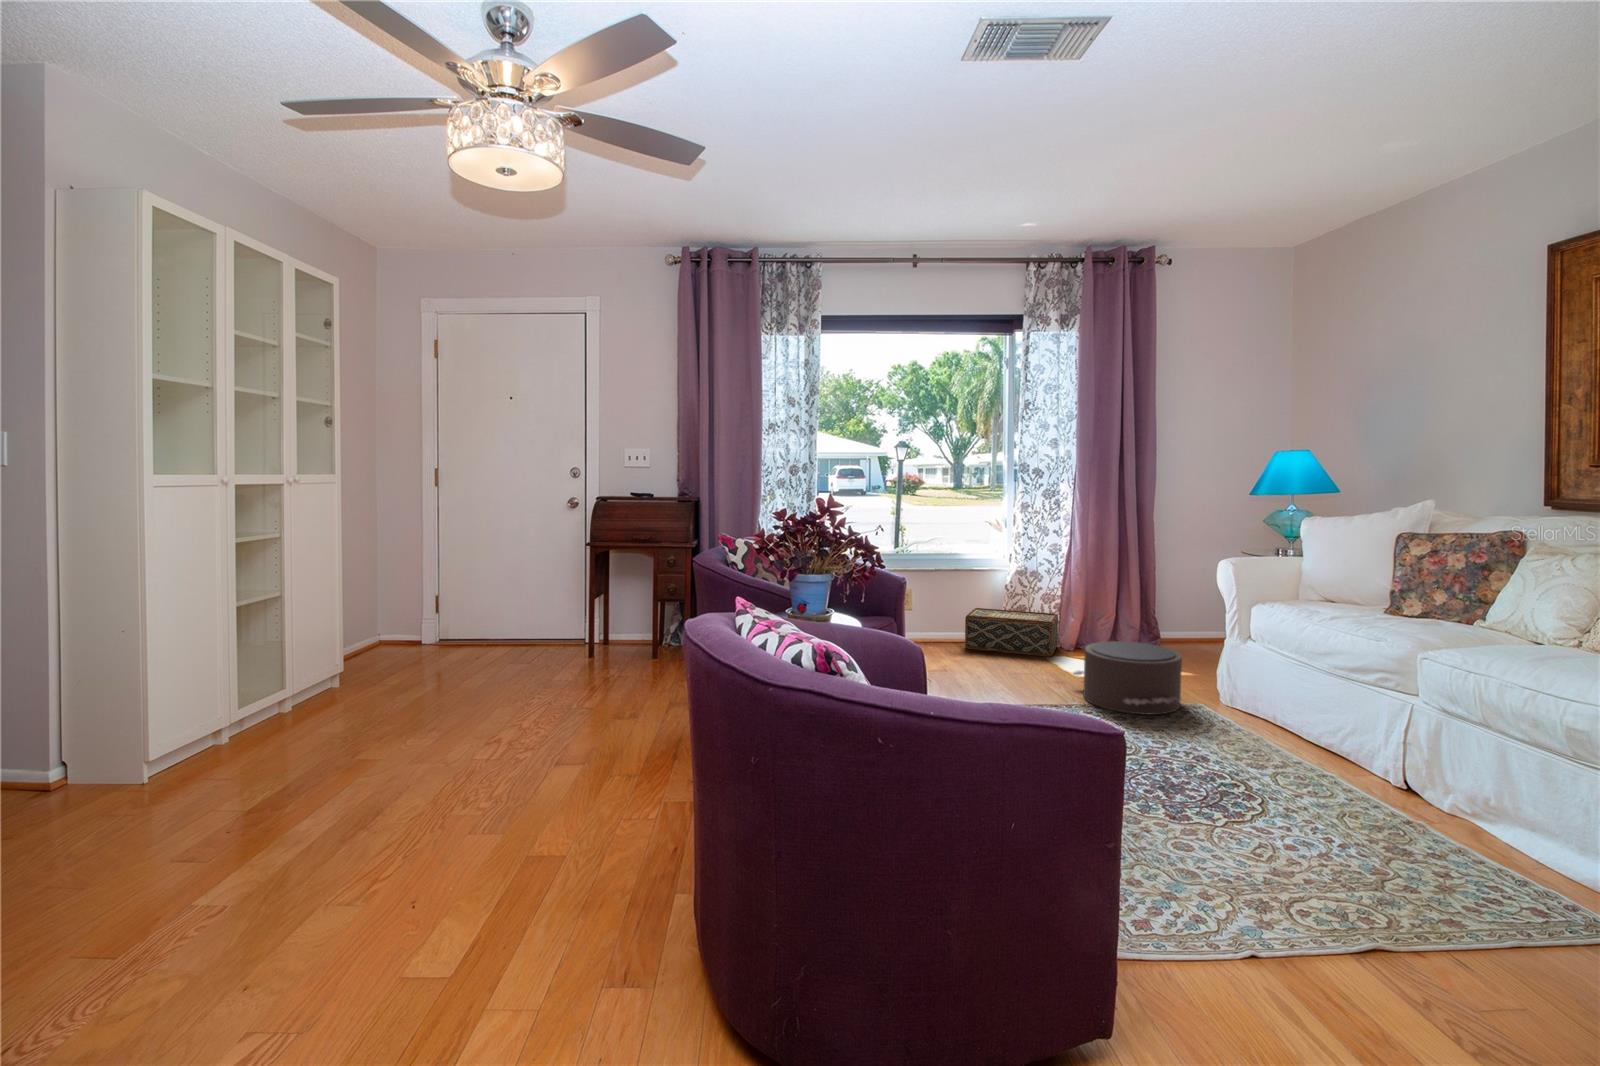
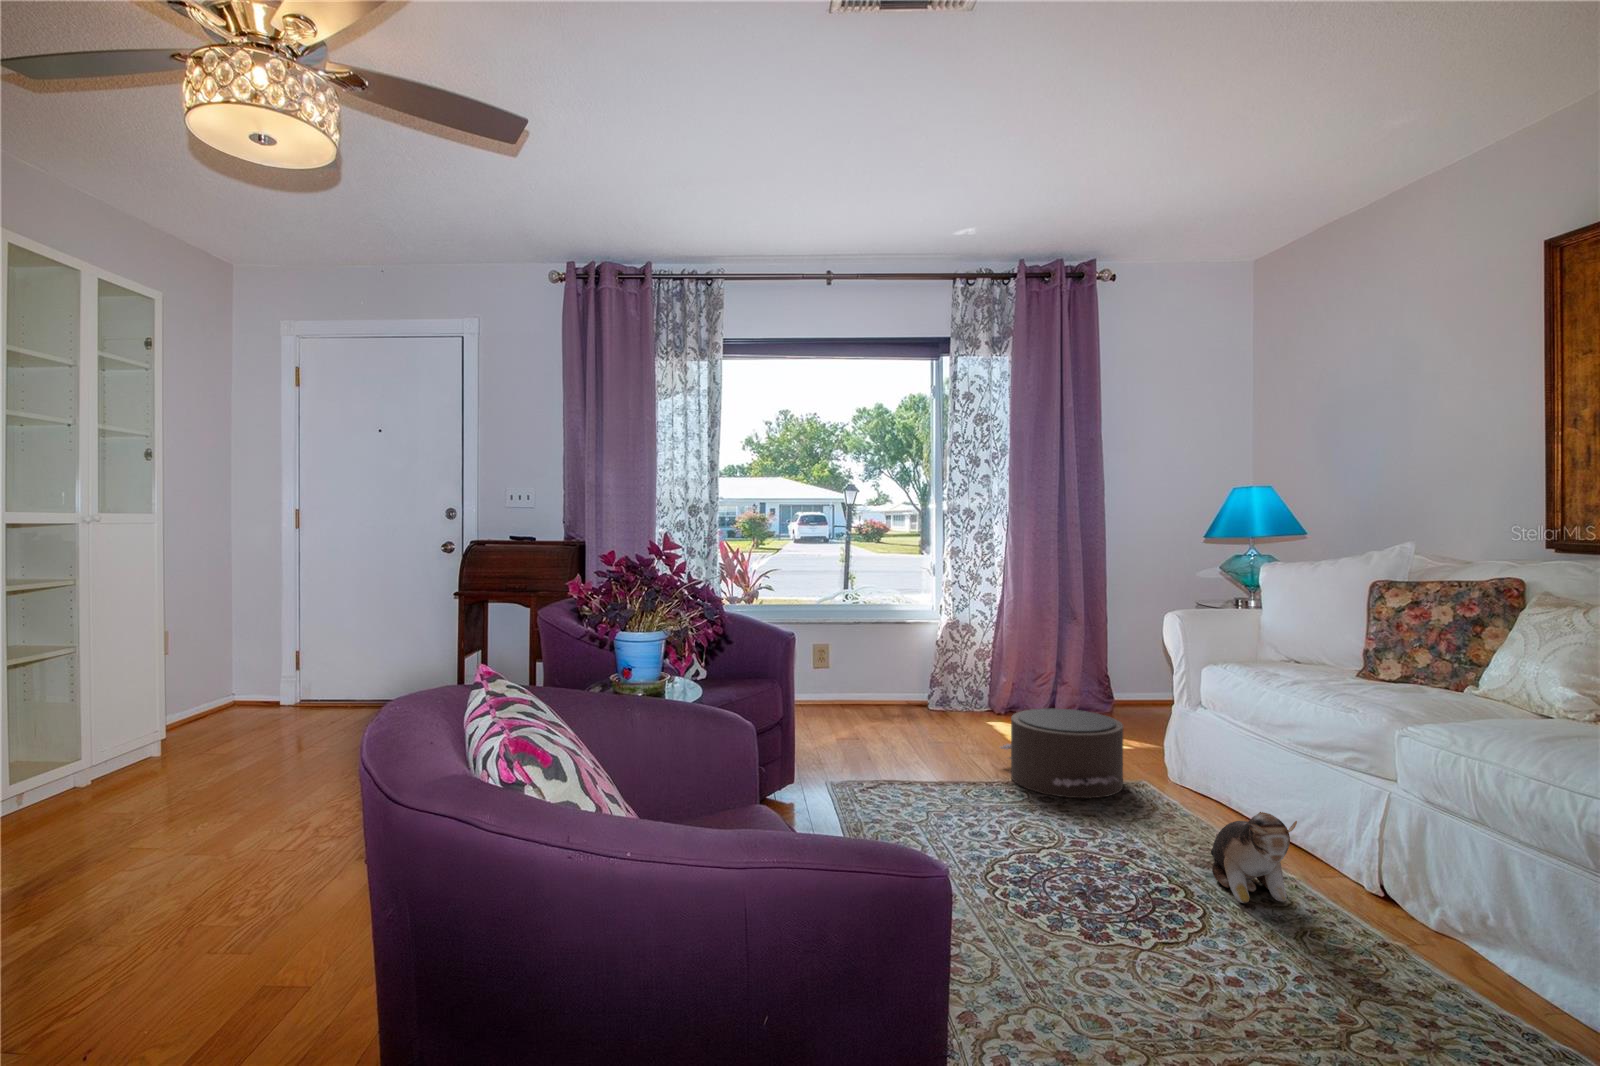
woven basket: present [965,608,1058,656] -> none [887,670,995,727]
plush toy: none [1262,723,1341,794] -> present [1211,812,1297,903]

